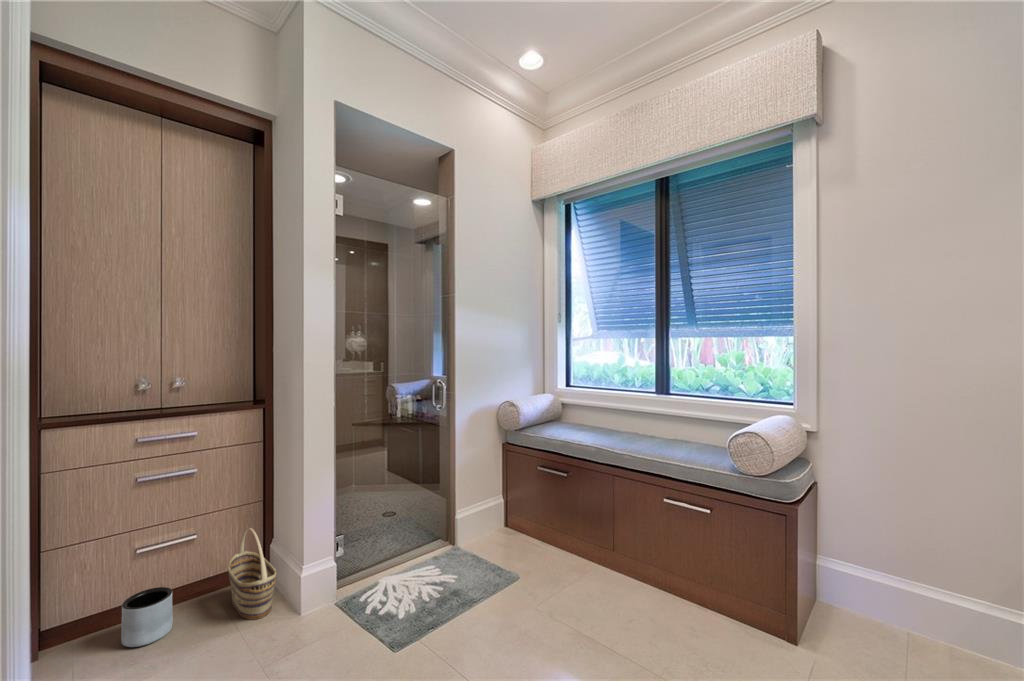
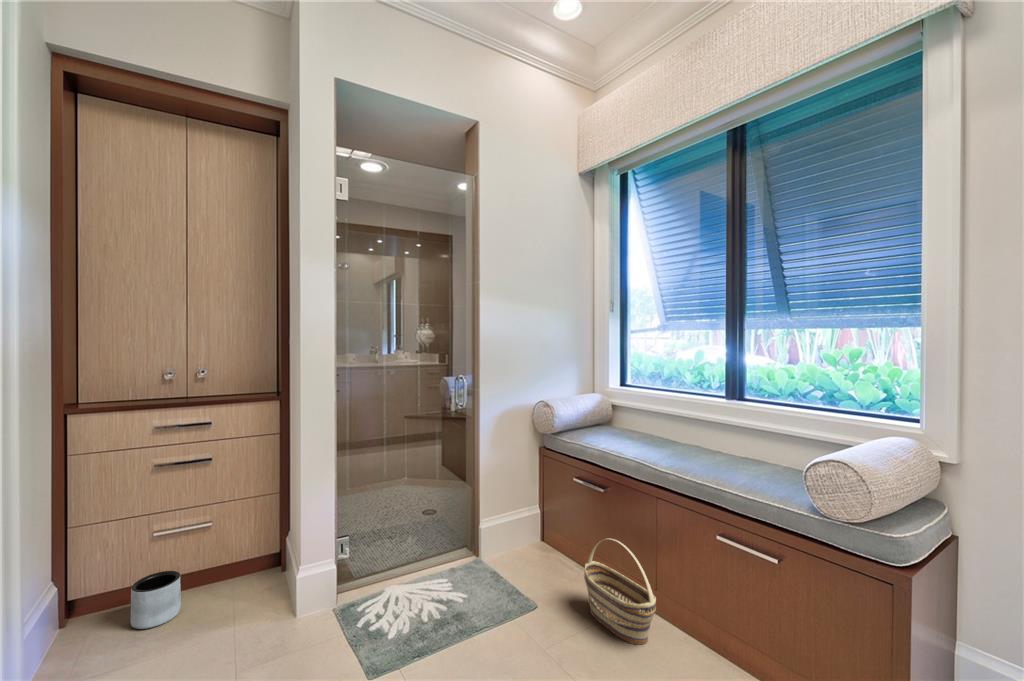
basket: present [228,528,276,620] -> present [584,538,656,645]

